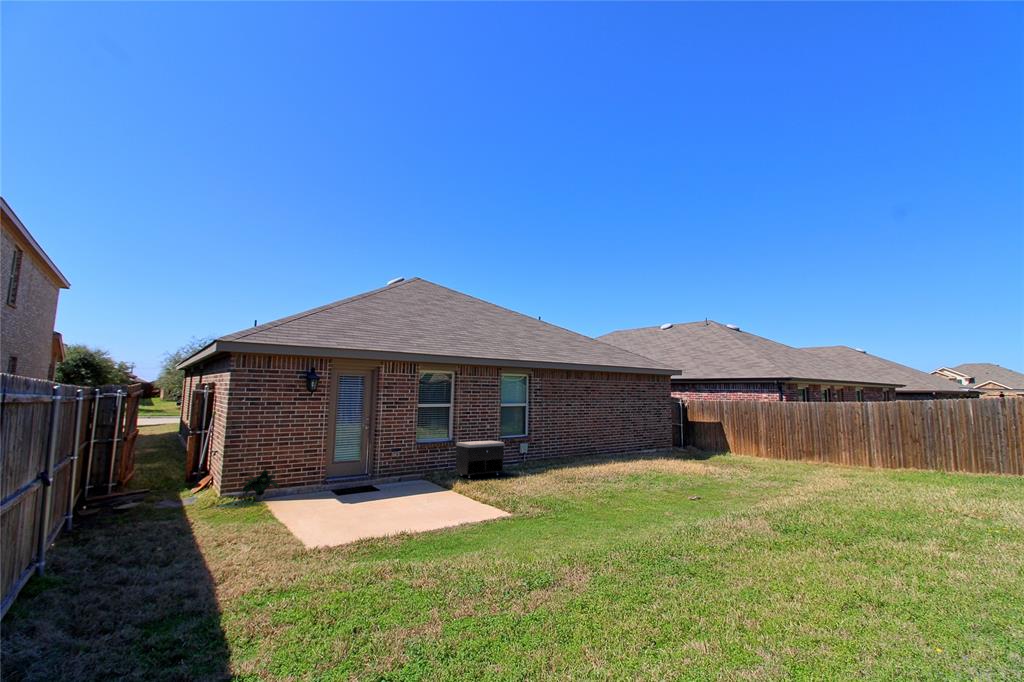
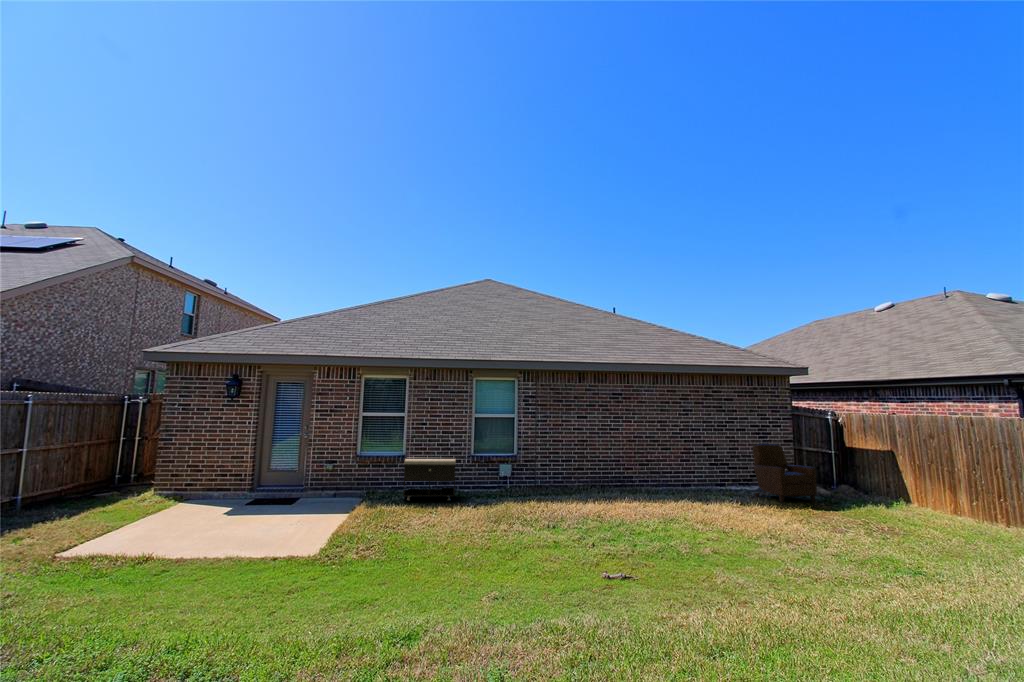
chair: none [658,420,696,457] -> present [753,444,817,502]
potted plant: present [242,469,279,501] -> none [156,470,201,502]

